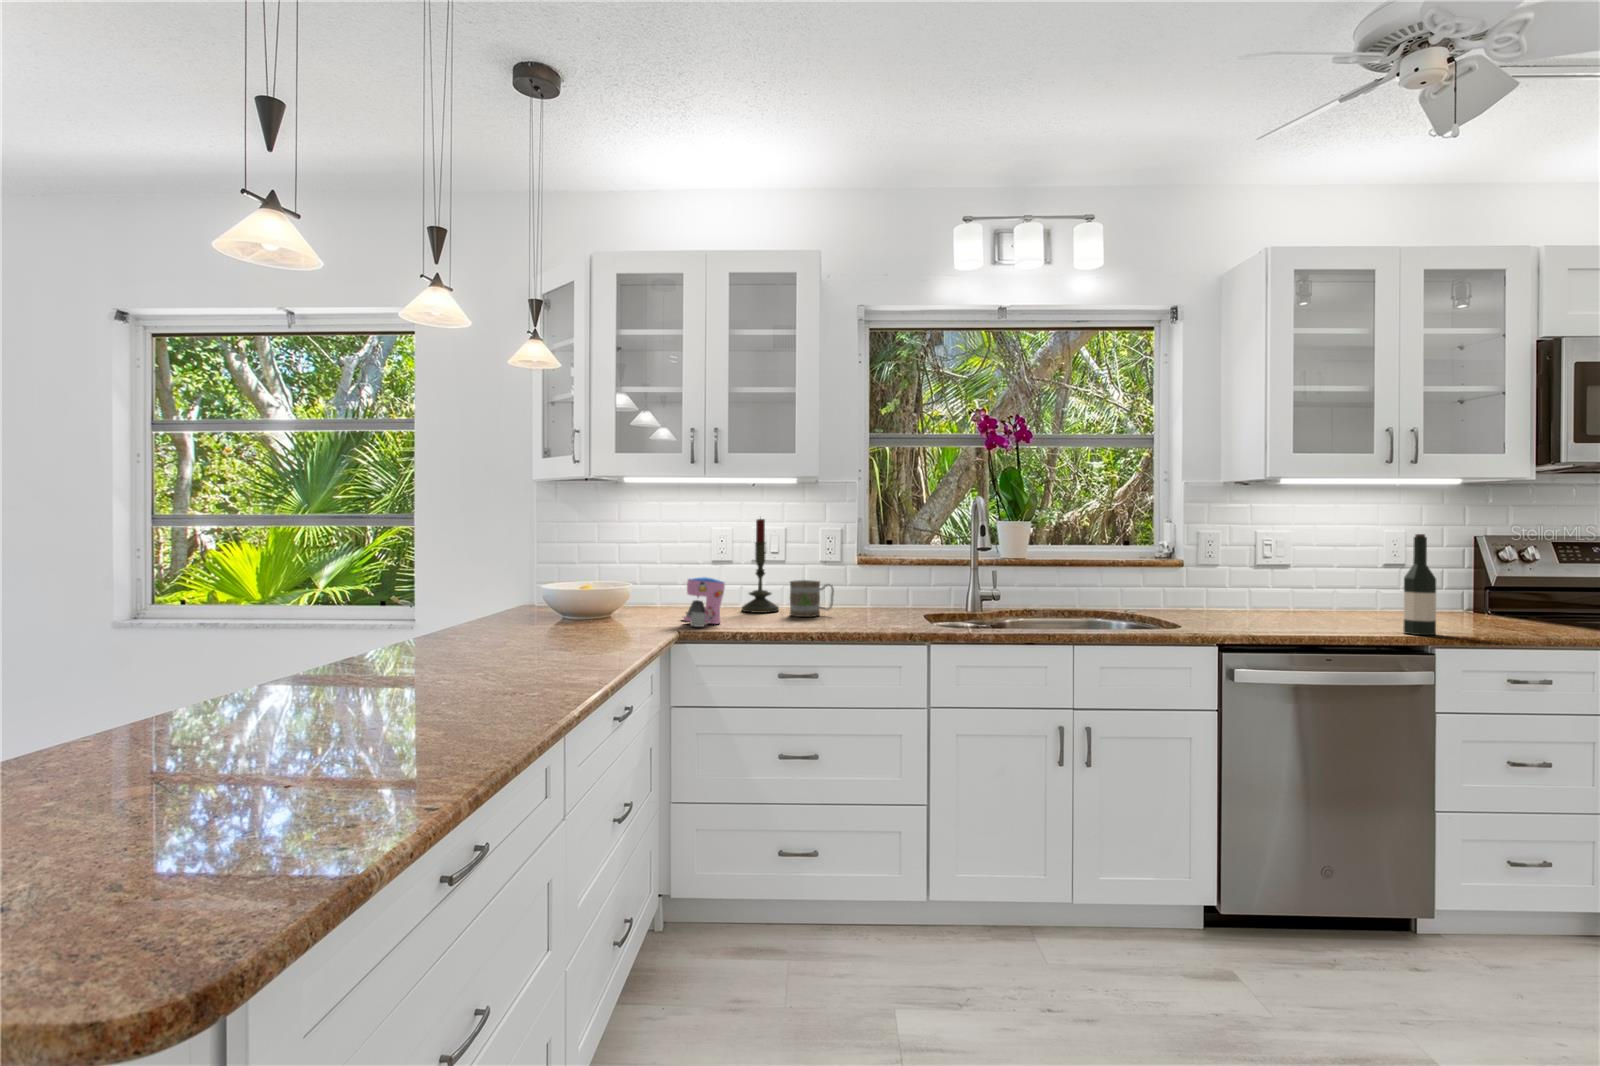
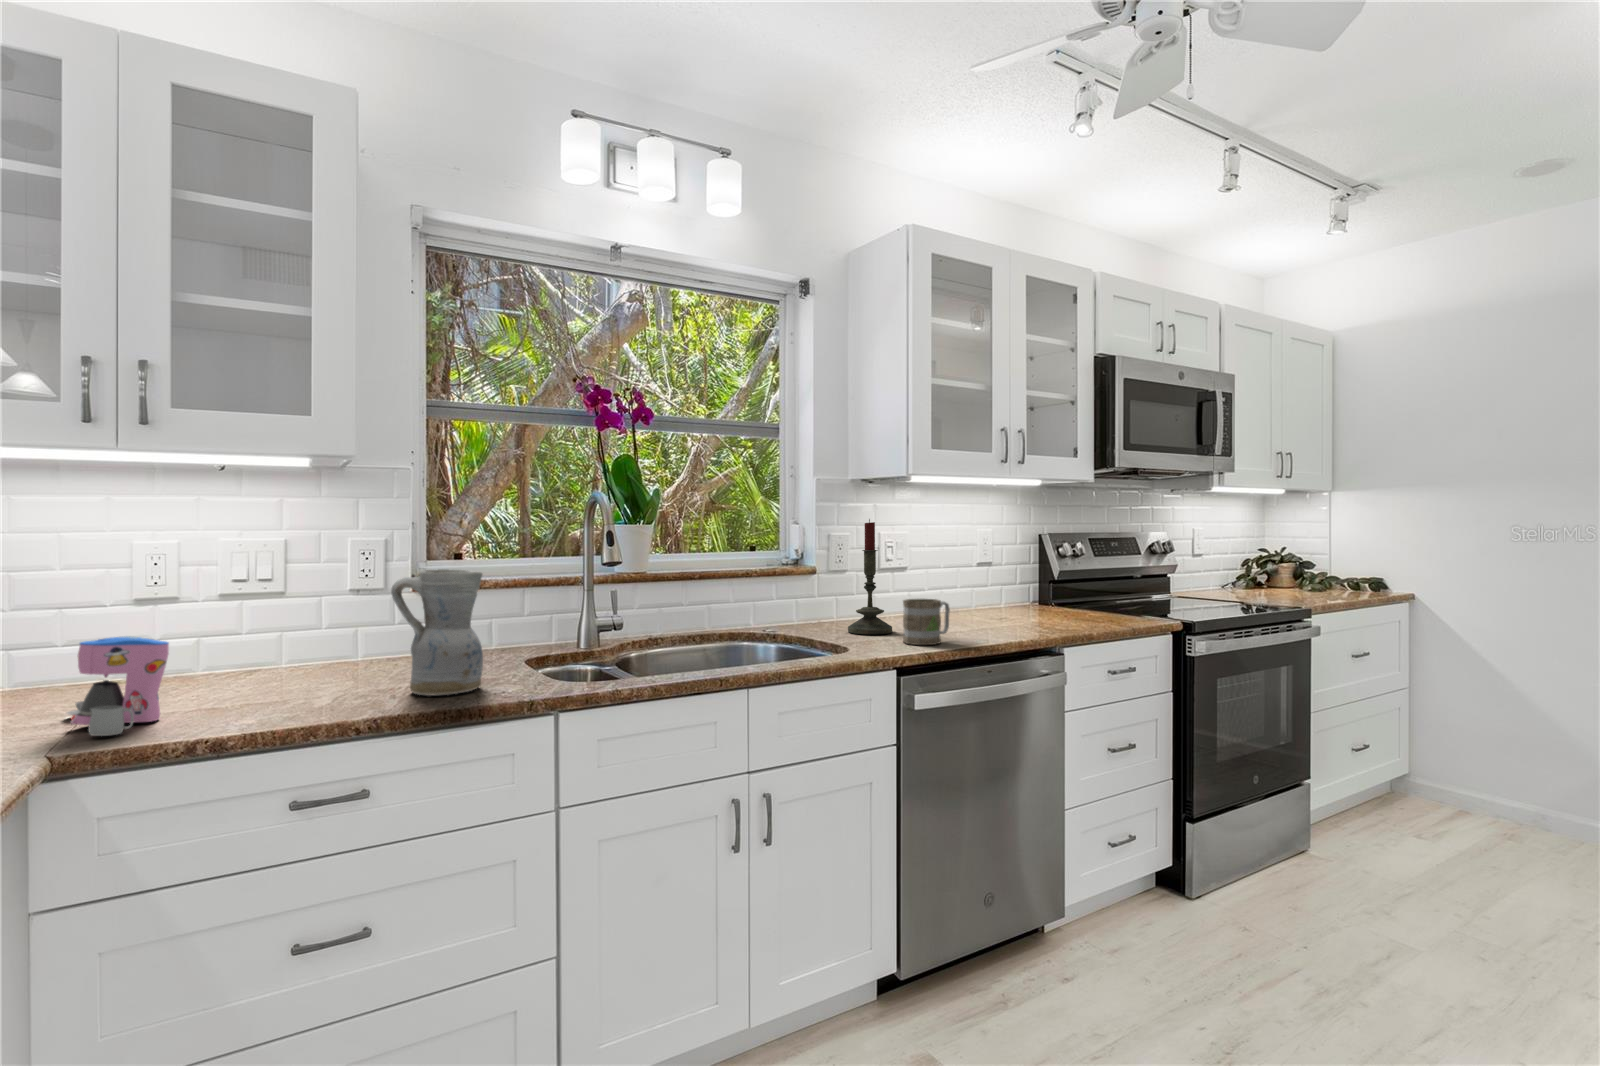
candle: present [742,519,779,613] -> present [848,519,892,635]
wine bottle: present [1404,534,1436,635] -> none [1034,536,1063,638]
ceramic pitcher: none [835,547,888,626] -> present [391,569,483,696]
mug: present [790,580,834,617] -> present [903,599,950,645]

